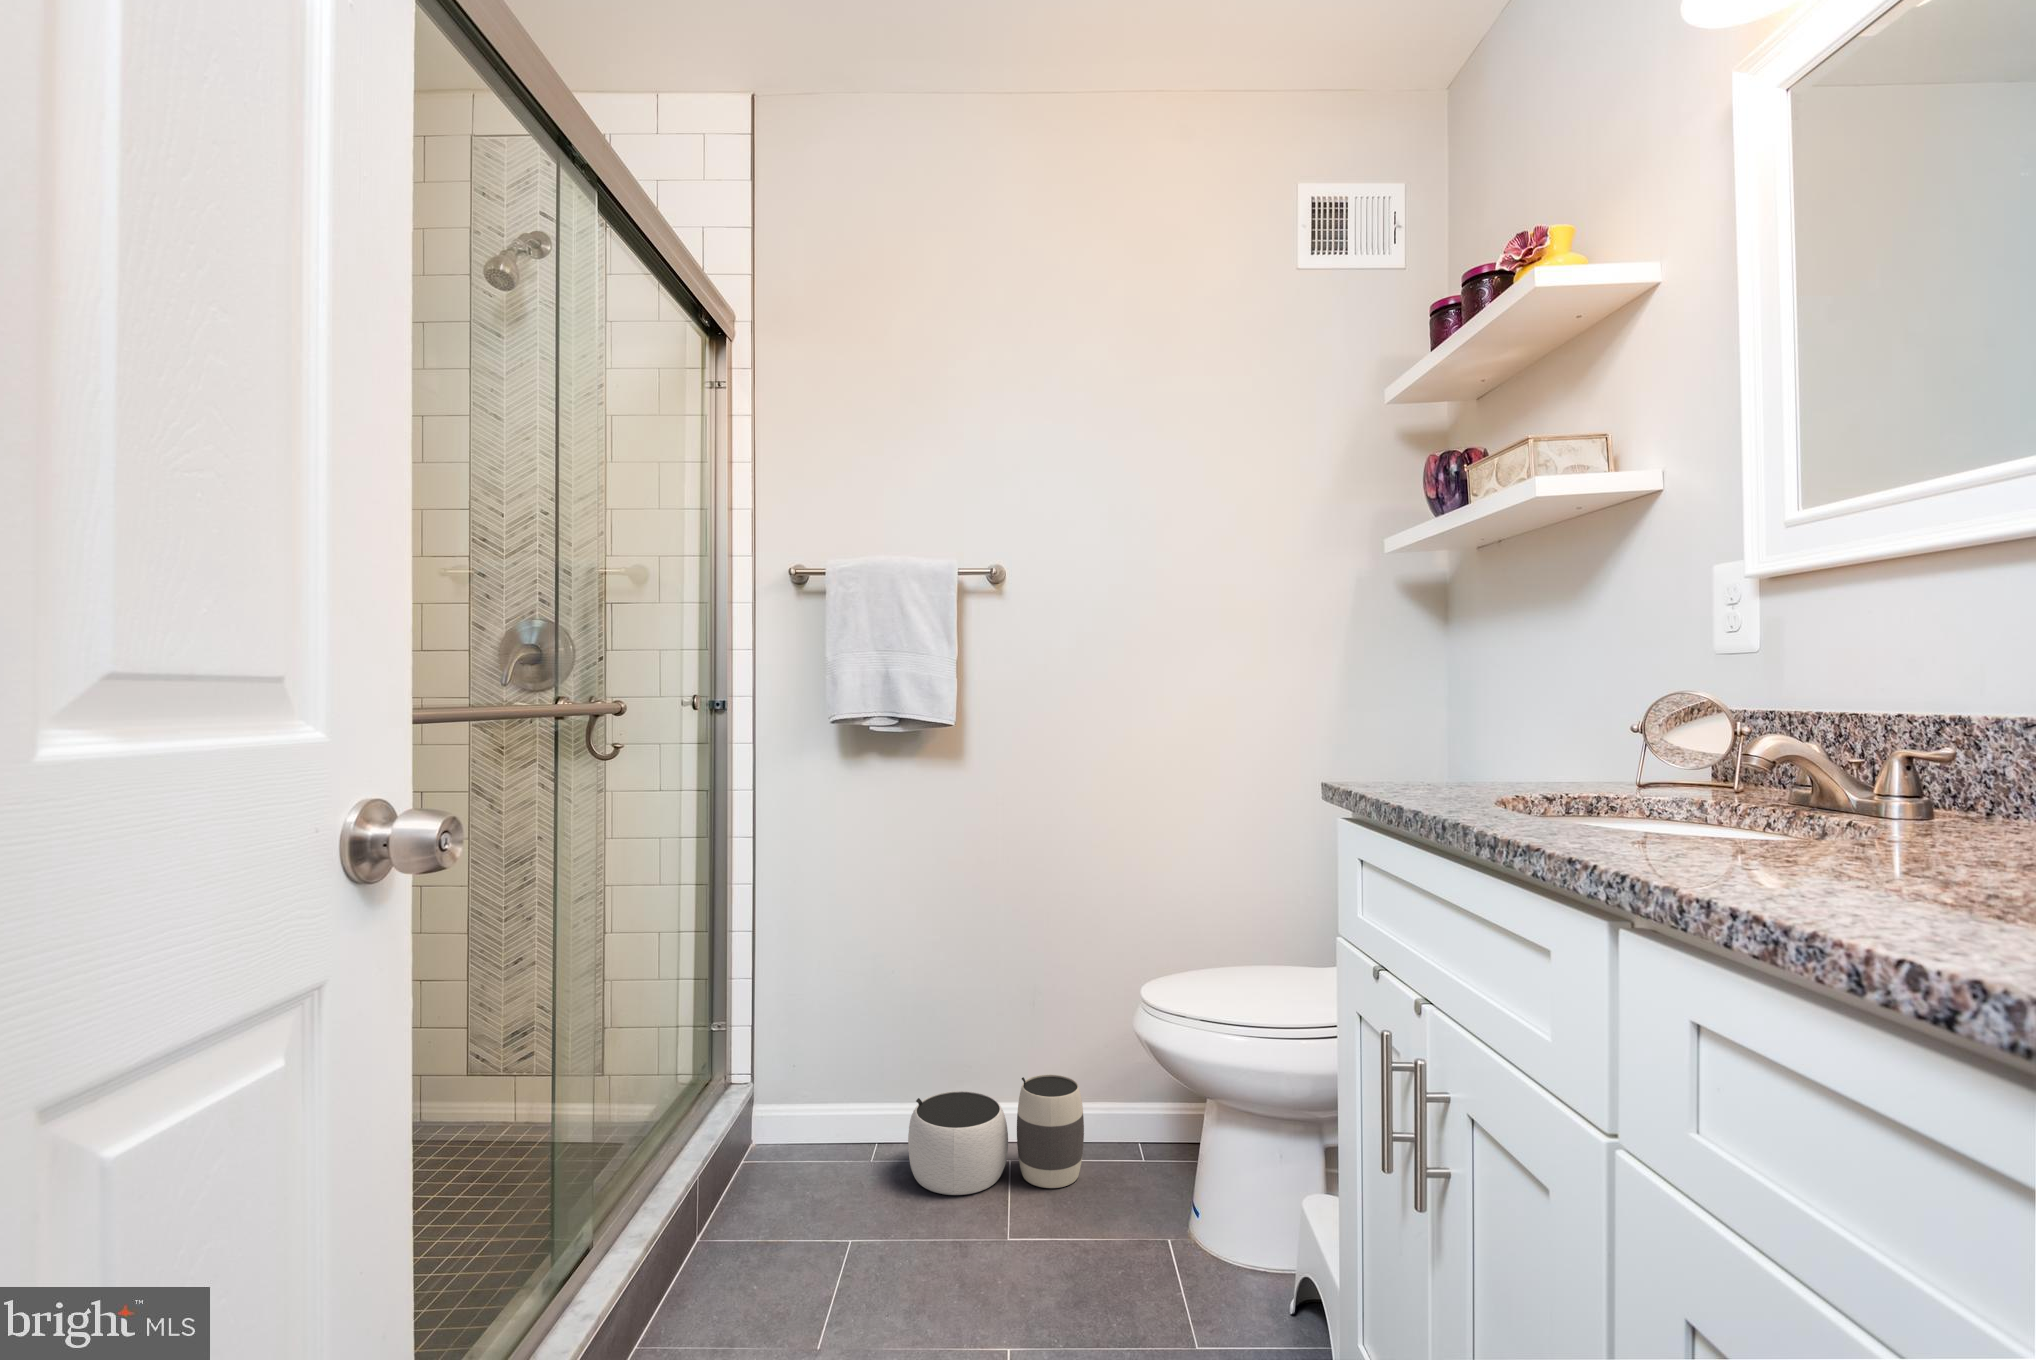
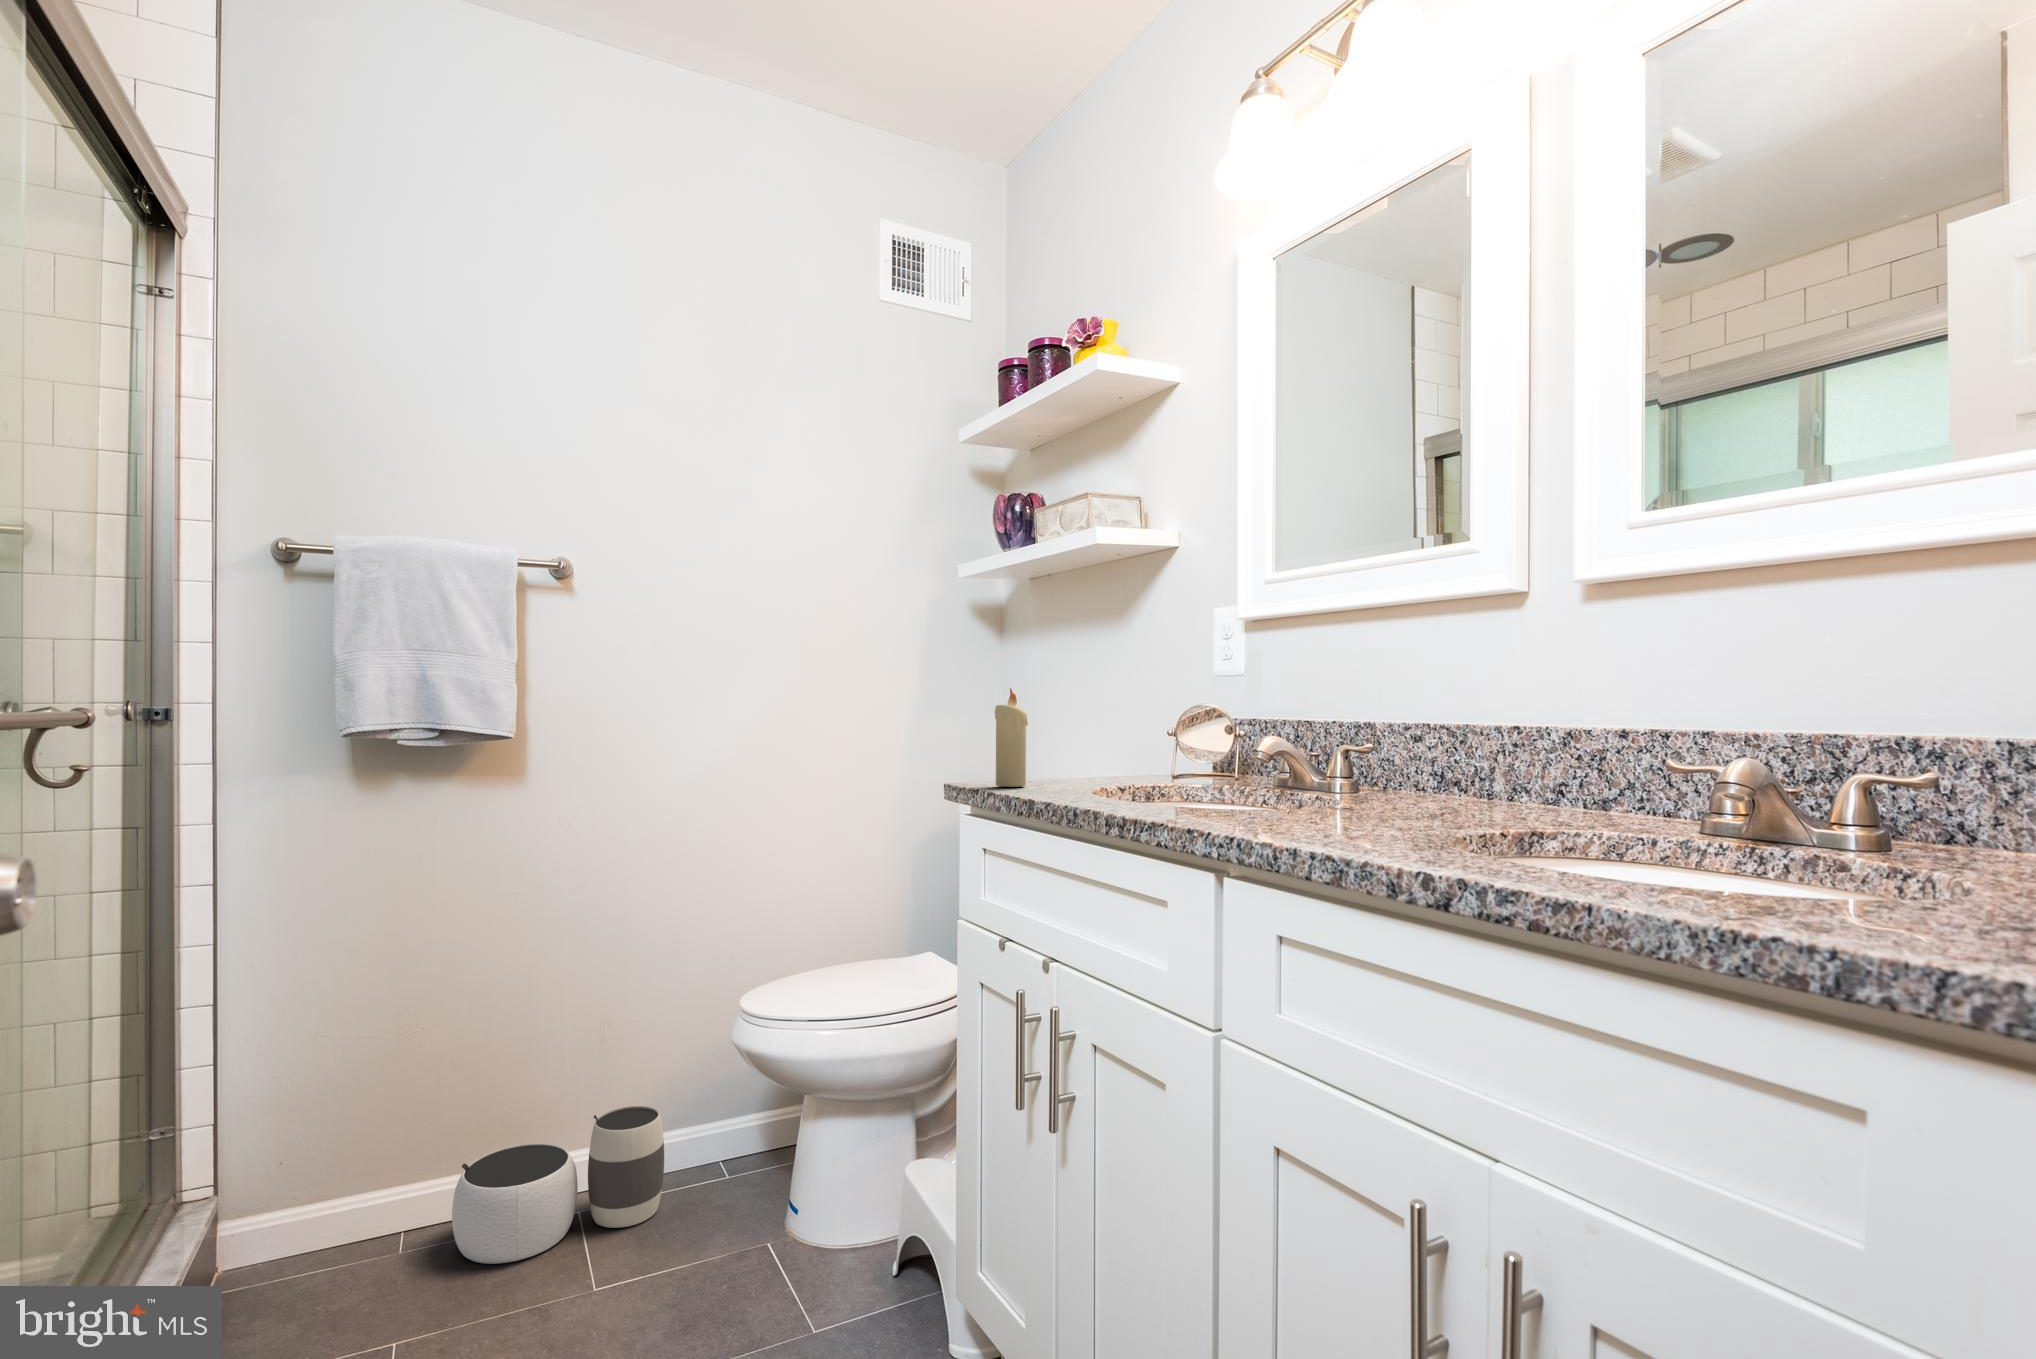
candle: none [1388,676,1429,791] -> present [995,688,1028,787]

